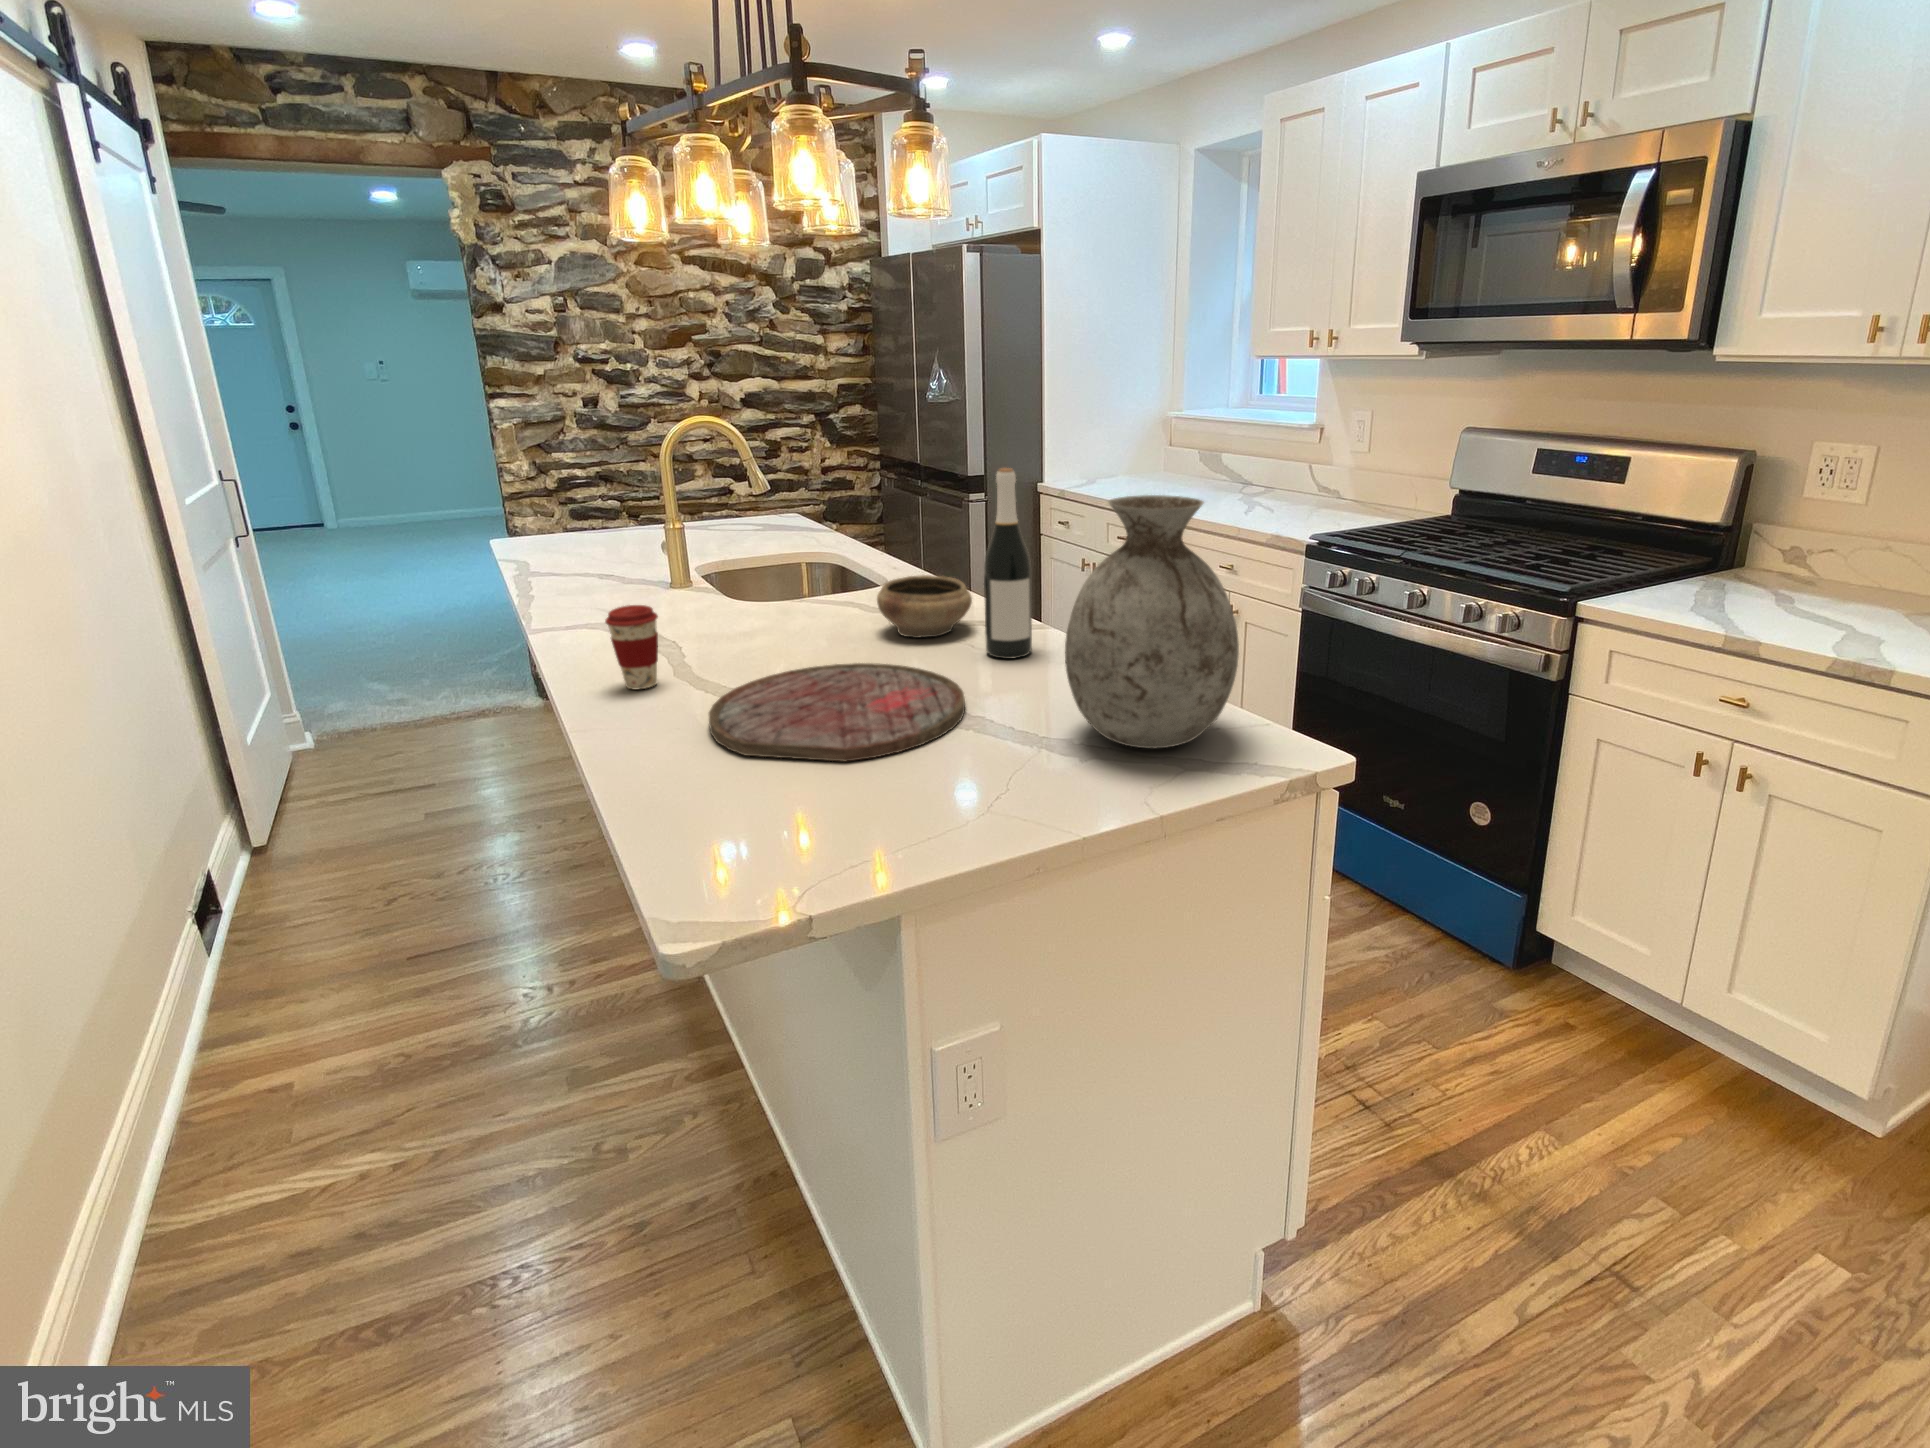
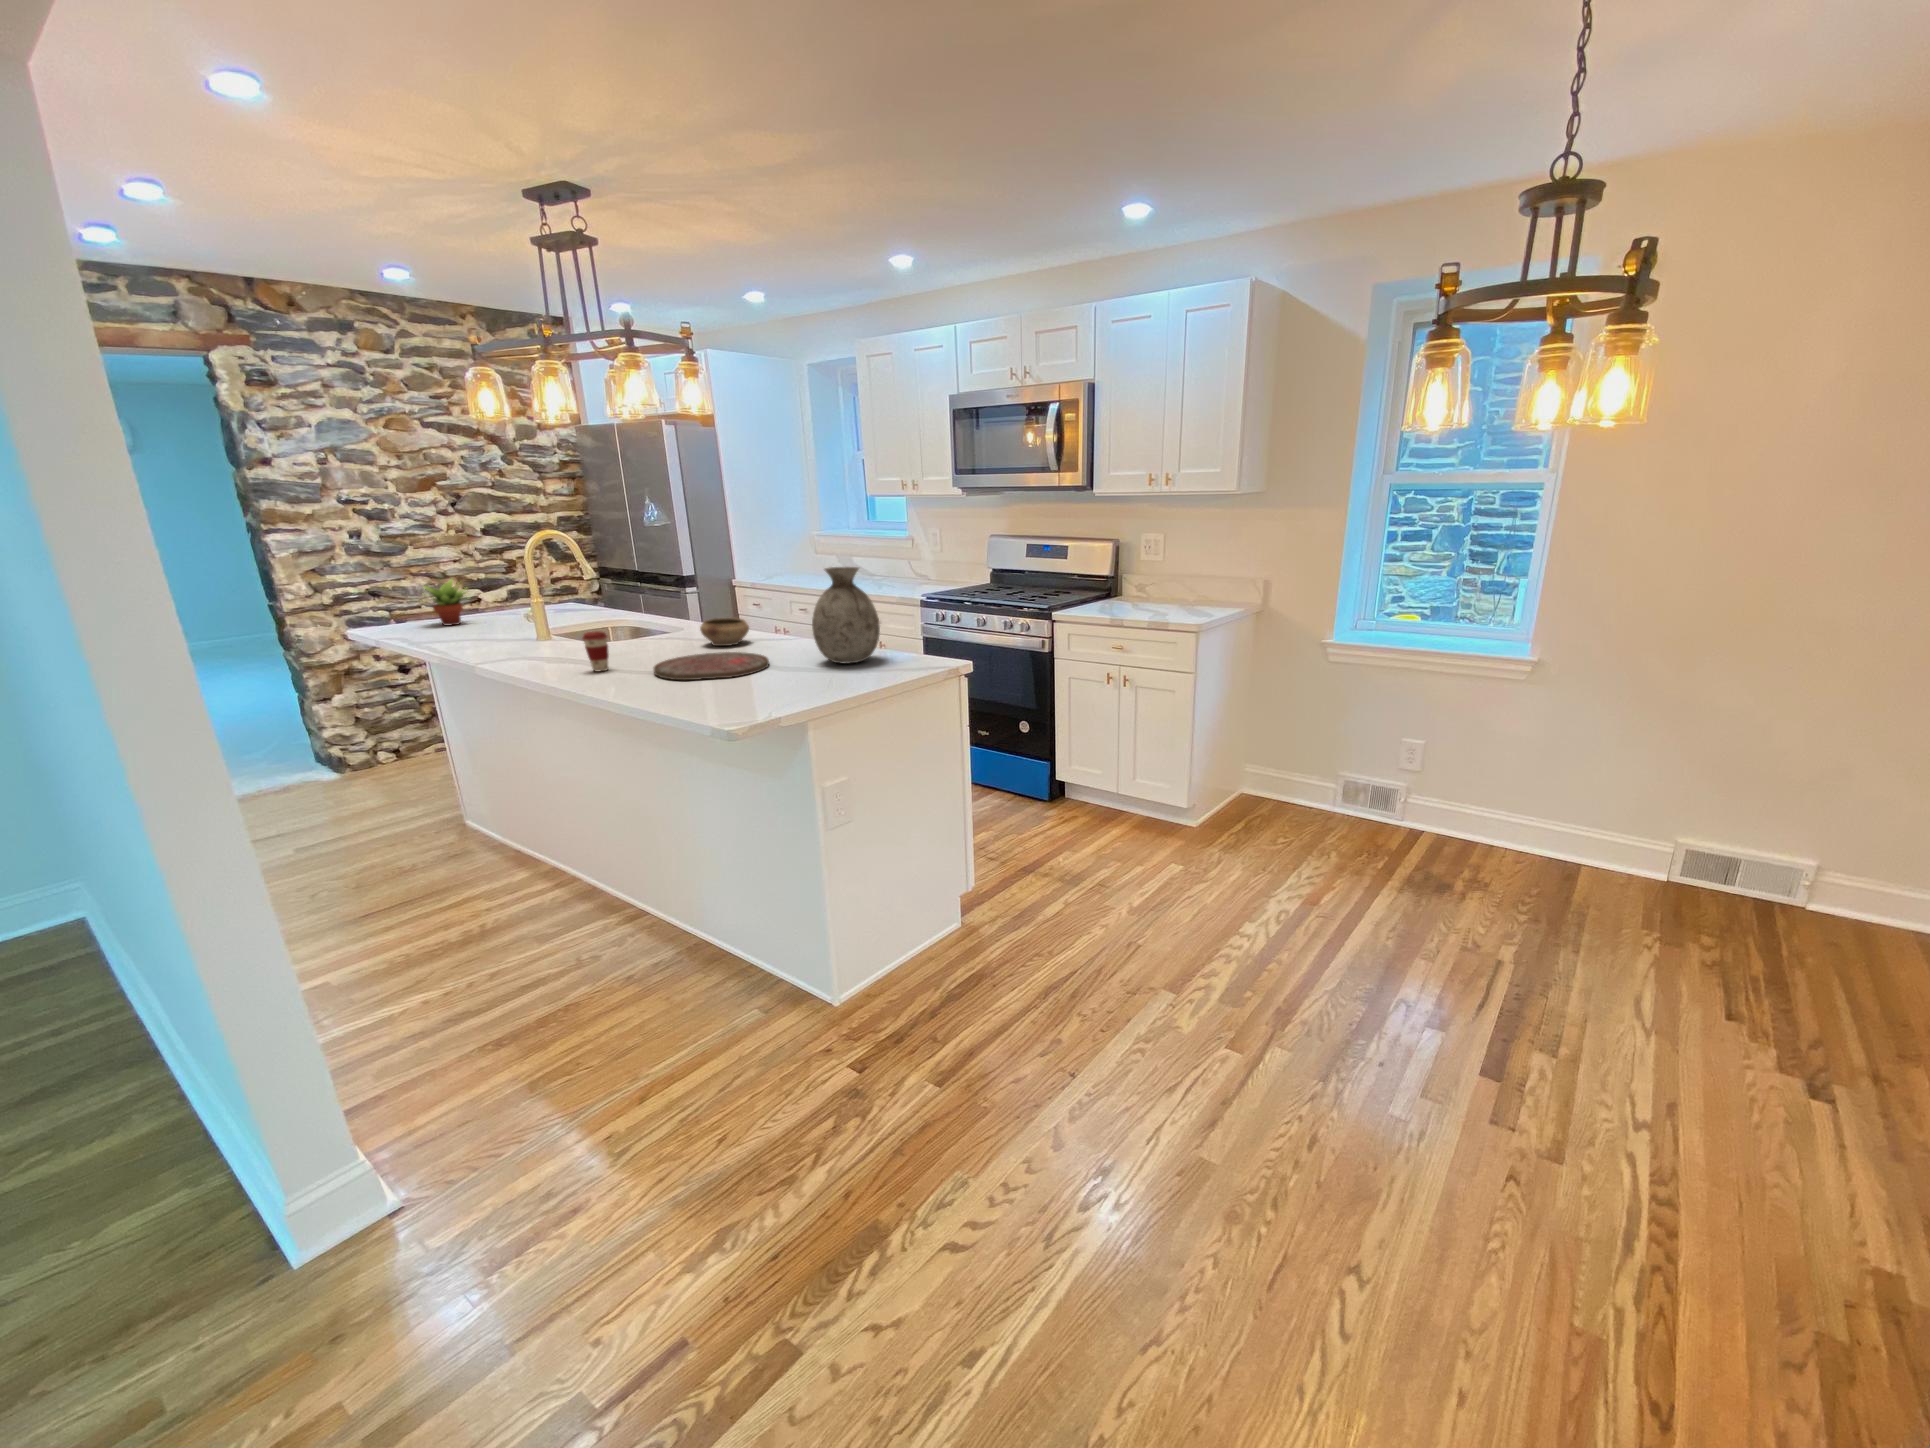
succulent plant: none [556,467,627,540] -> present [423,578,466,625]
wine bottle: present [984,468,1032,659] -> none [759,561,786,649]

